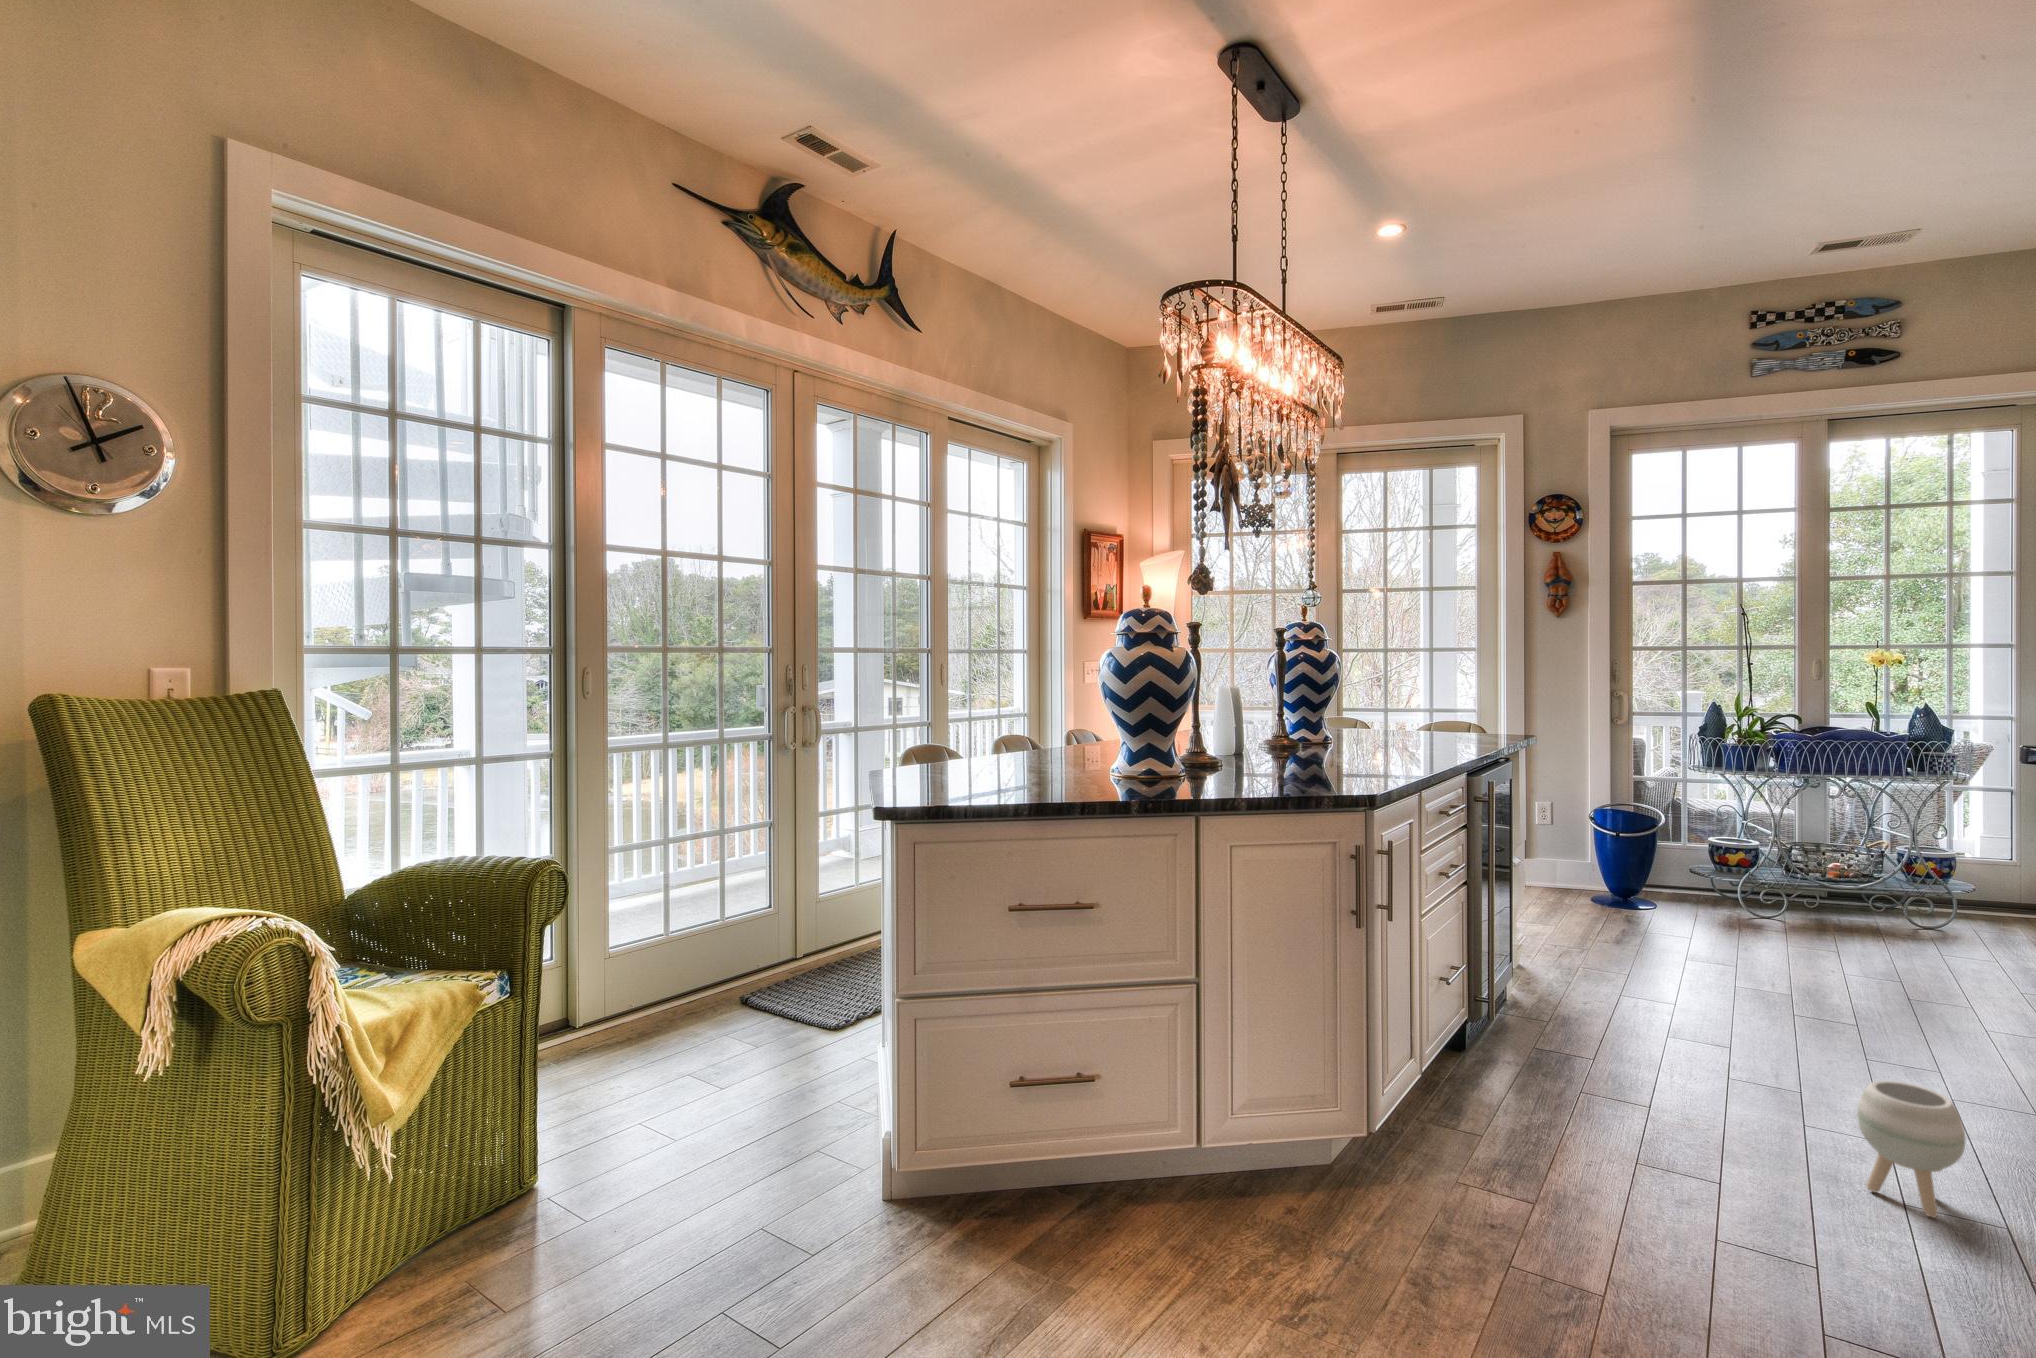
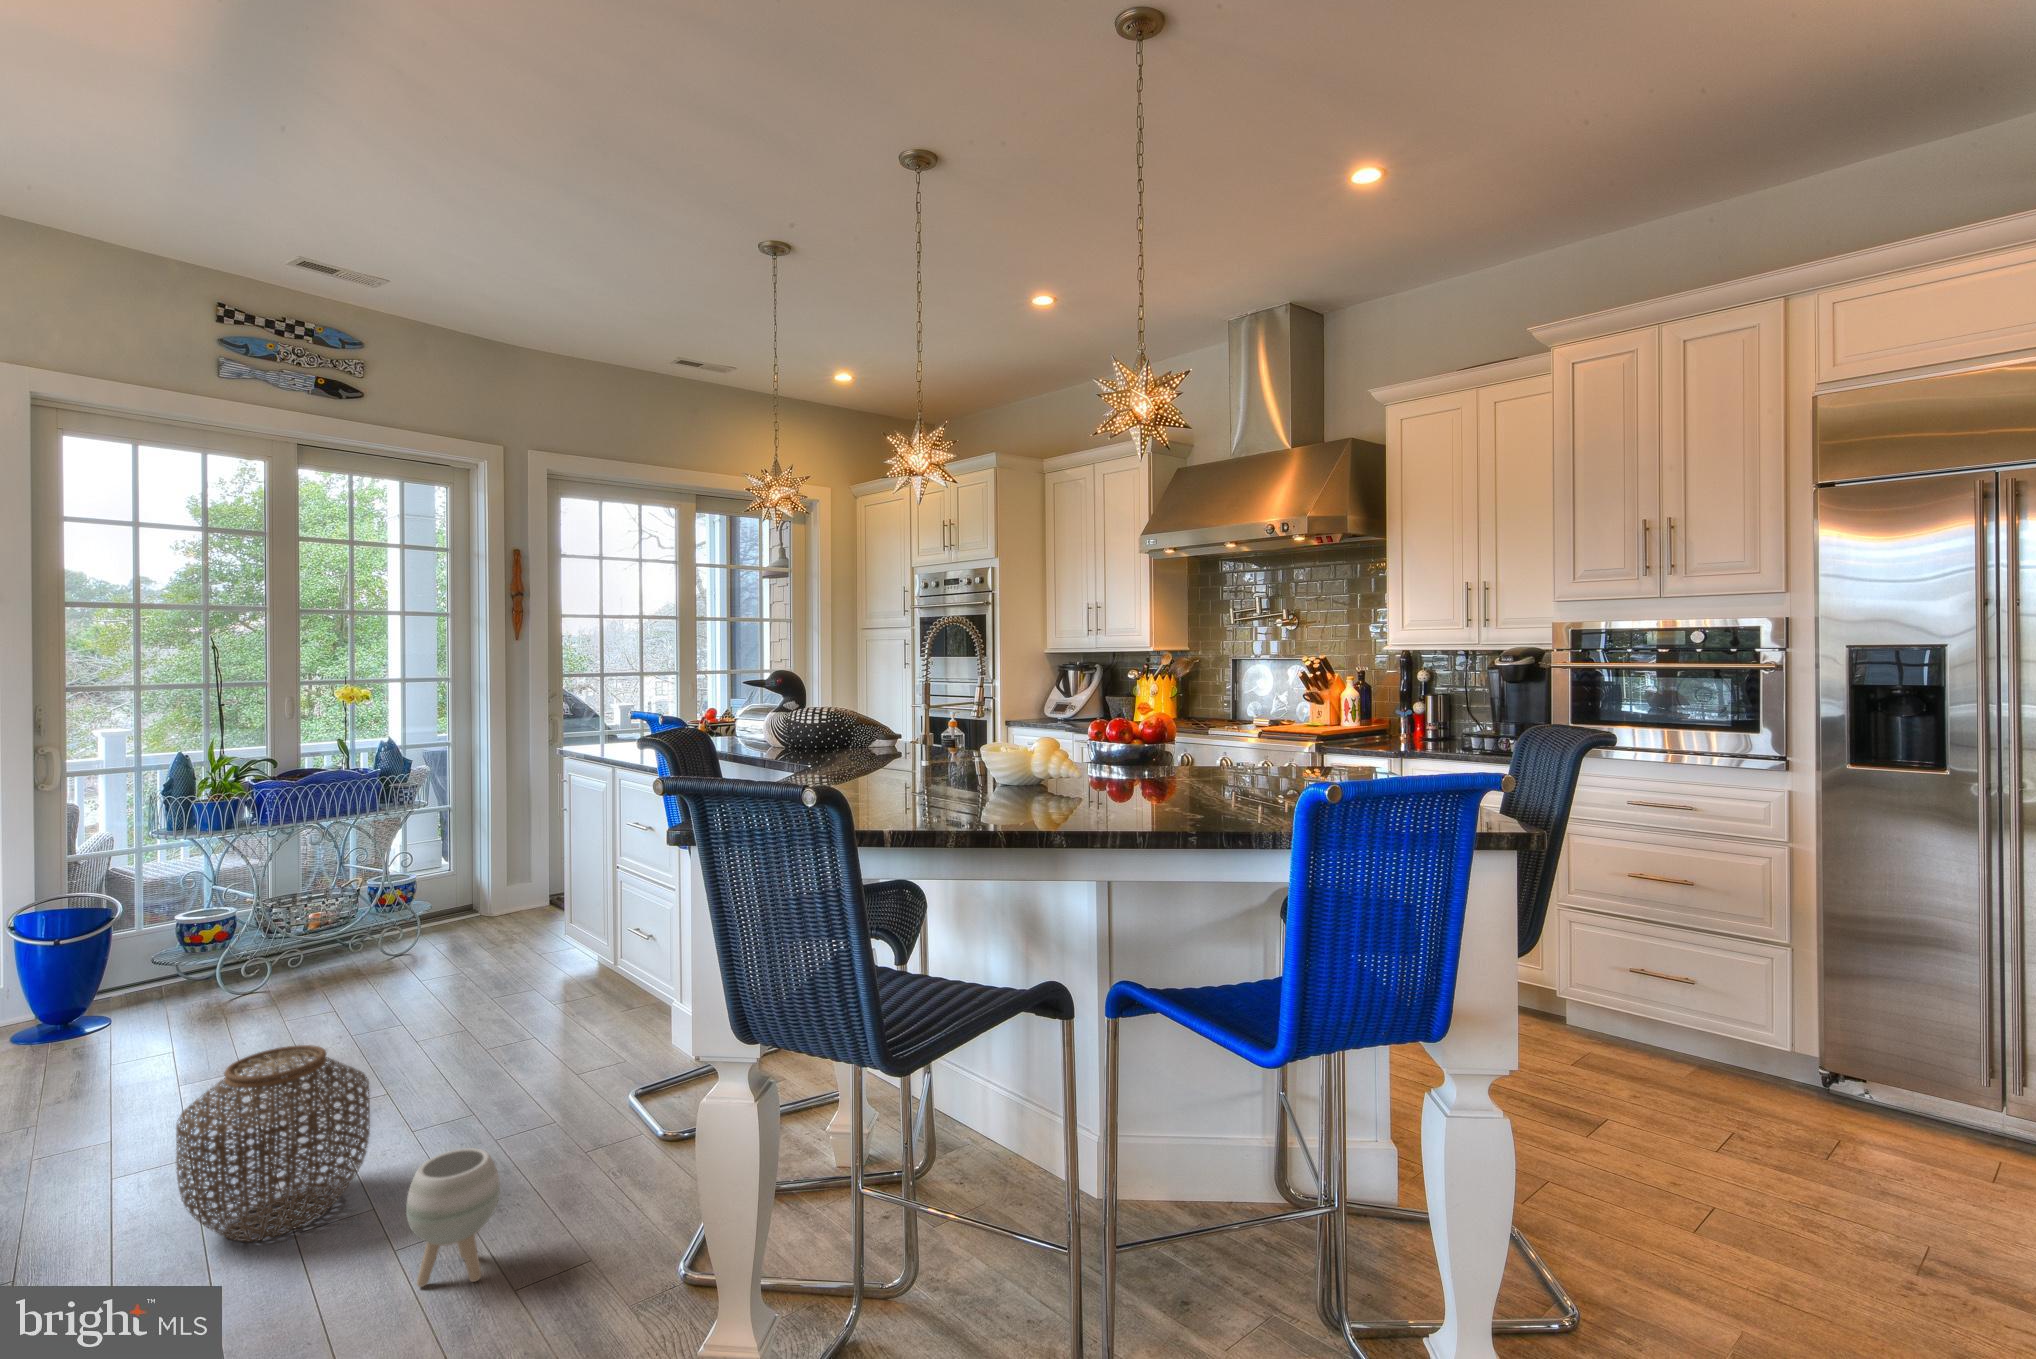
woven basket: none [1678,941,1842,1098] -> present [176,1045,370,1242]

